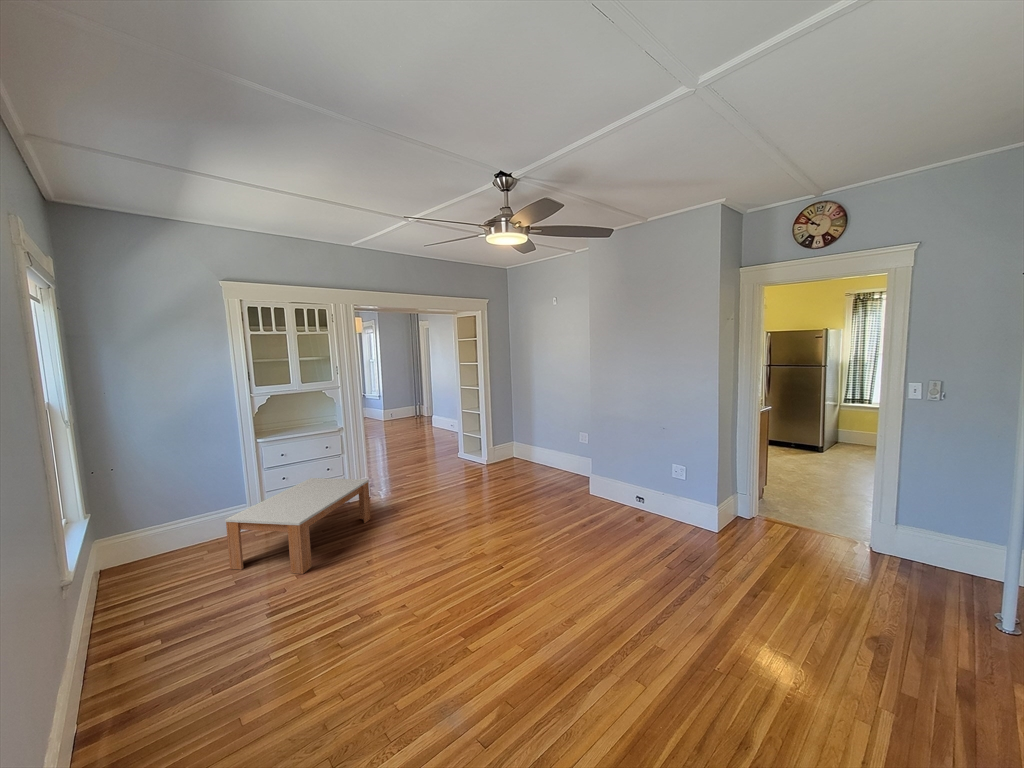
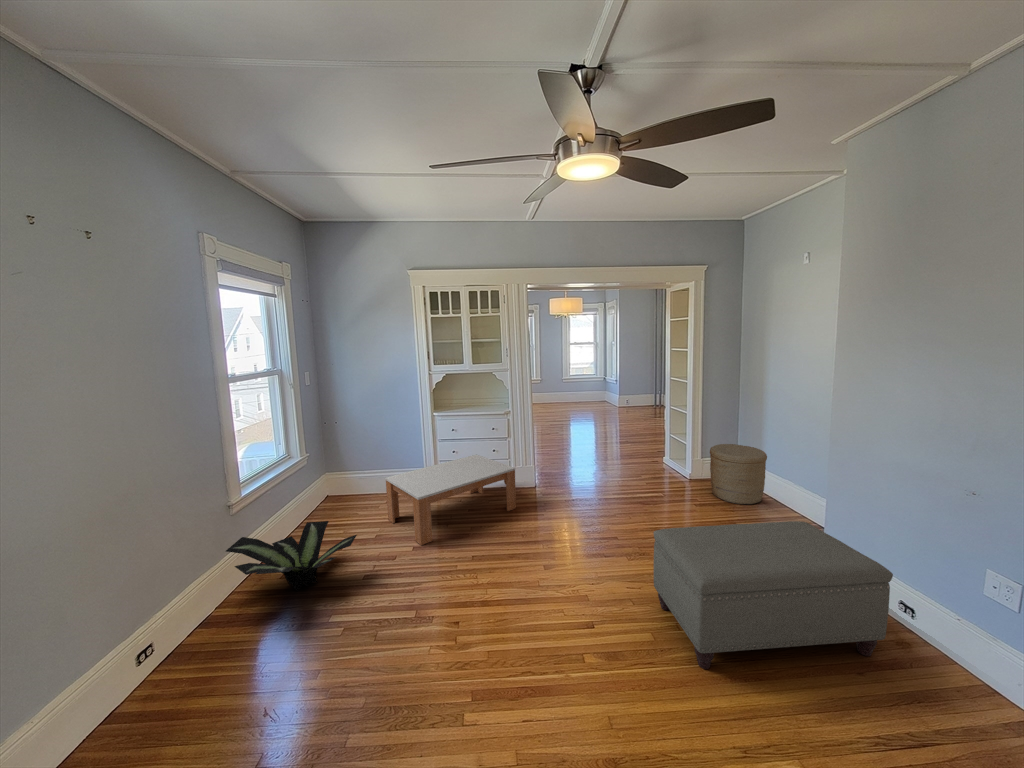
woven basket: none [505,433,541,474] -> present [710,444,767,504]
ottoman: none [524,465,638,559] -> present [654,521,893,669]
potted plant: none [68,575,257,665] -> present [226,521,357,591]

